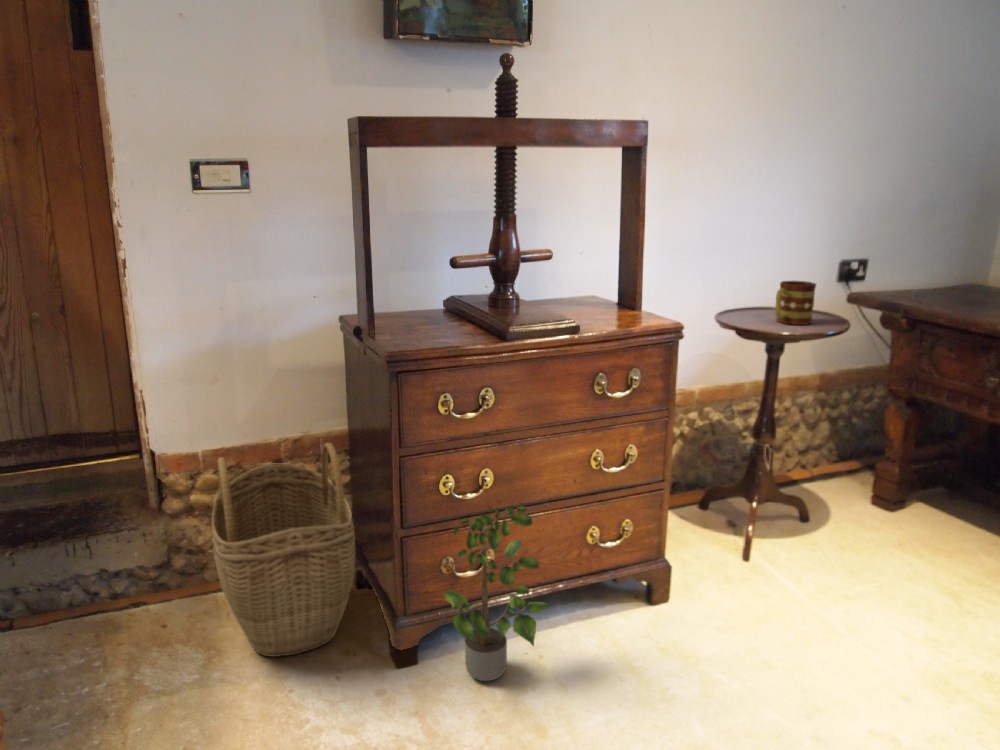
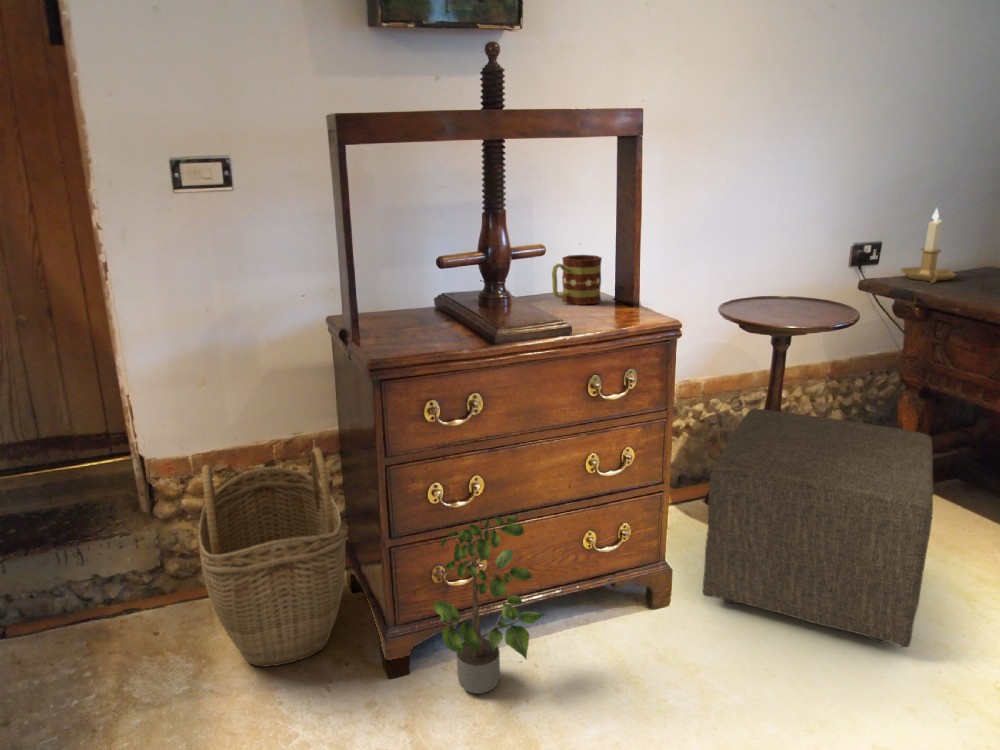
candlestick: none [886,225,939,297] -> present [901,209,956,283]
mug: present [775,281,816,325] -> present [552,255,602,305]
ottoman: none [700,414,920,638] -> present [702,408,933,647]

